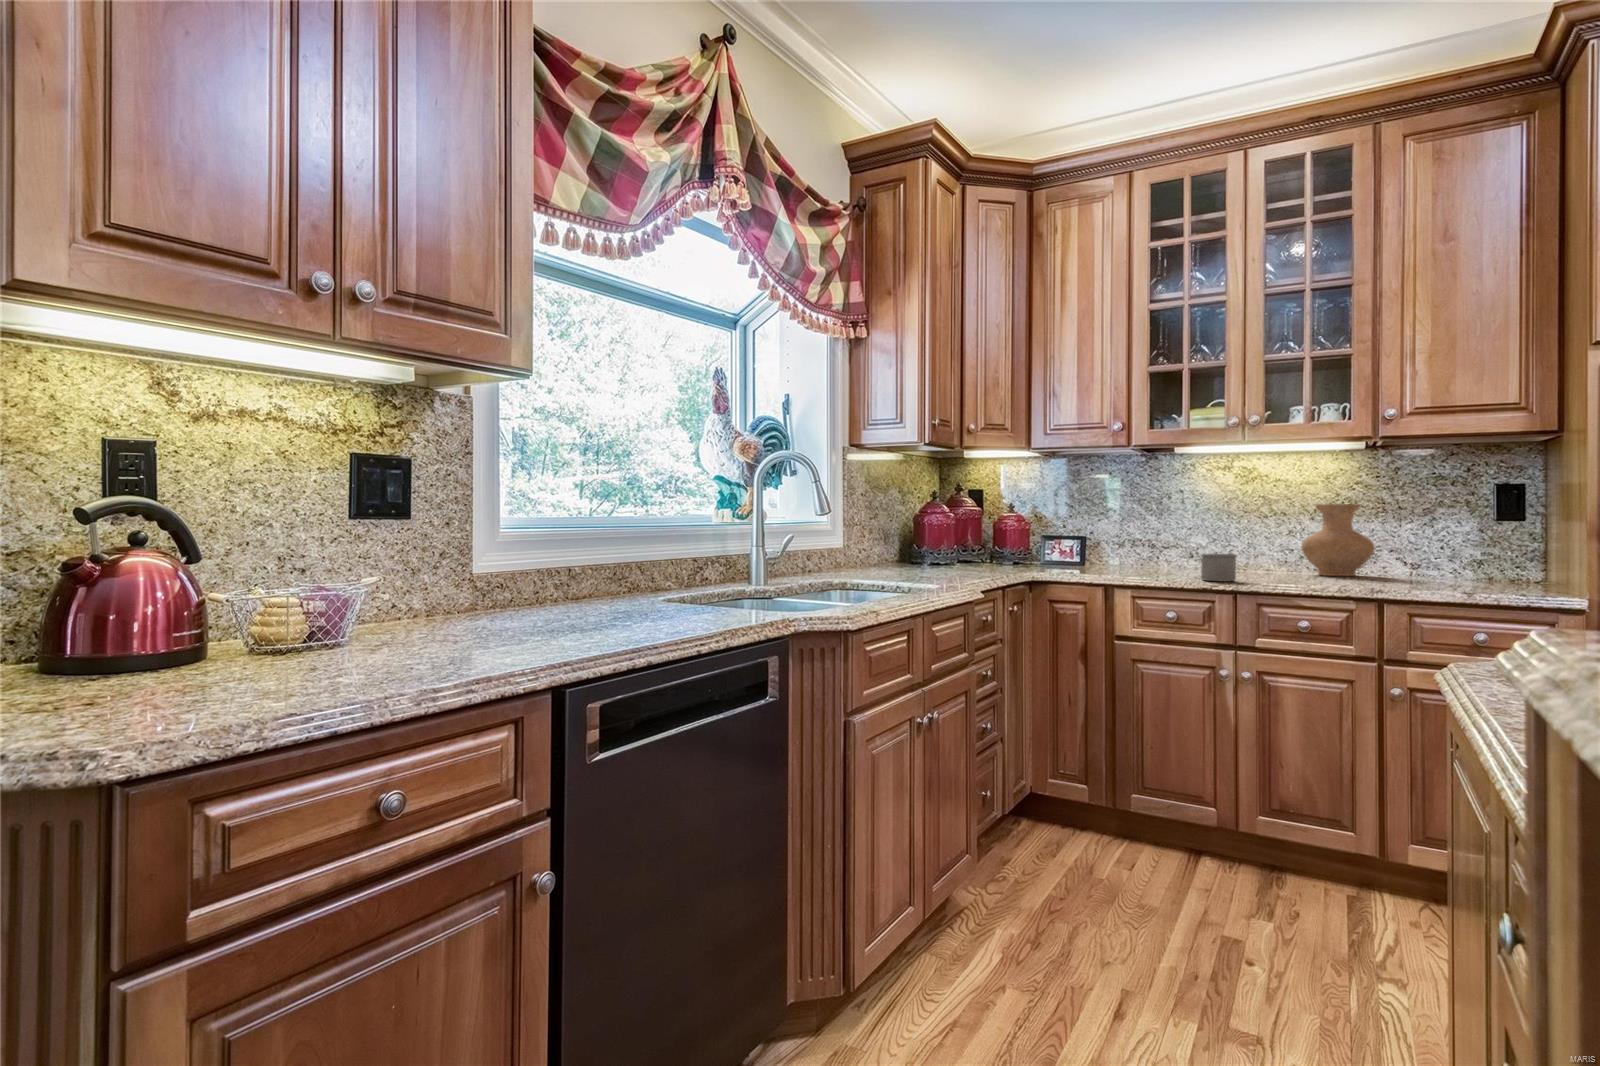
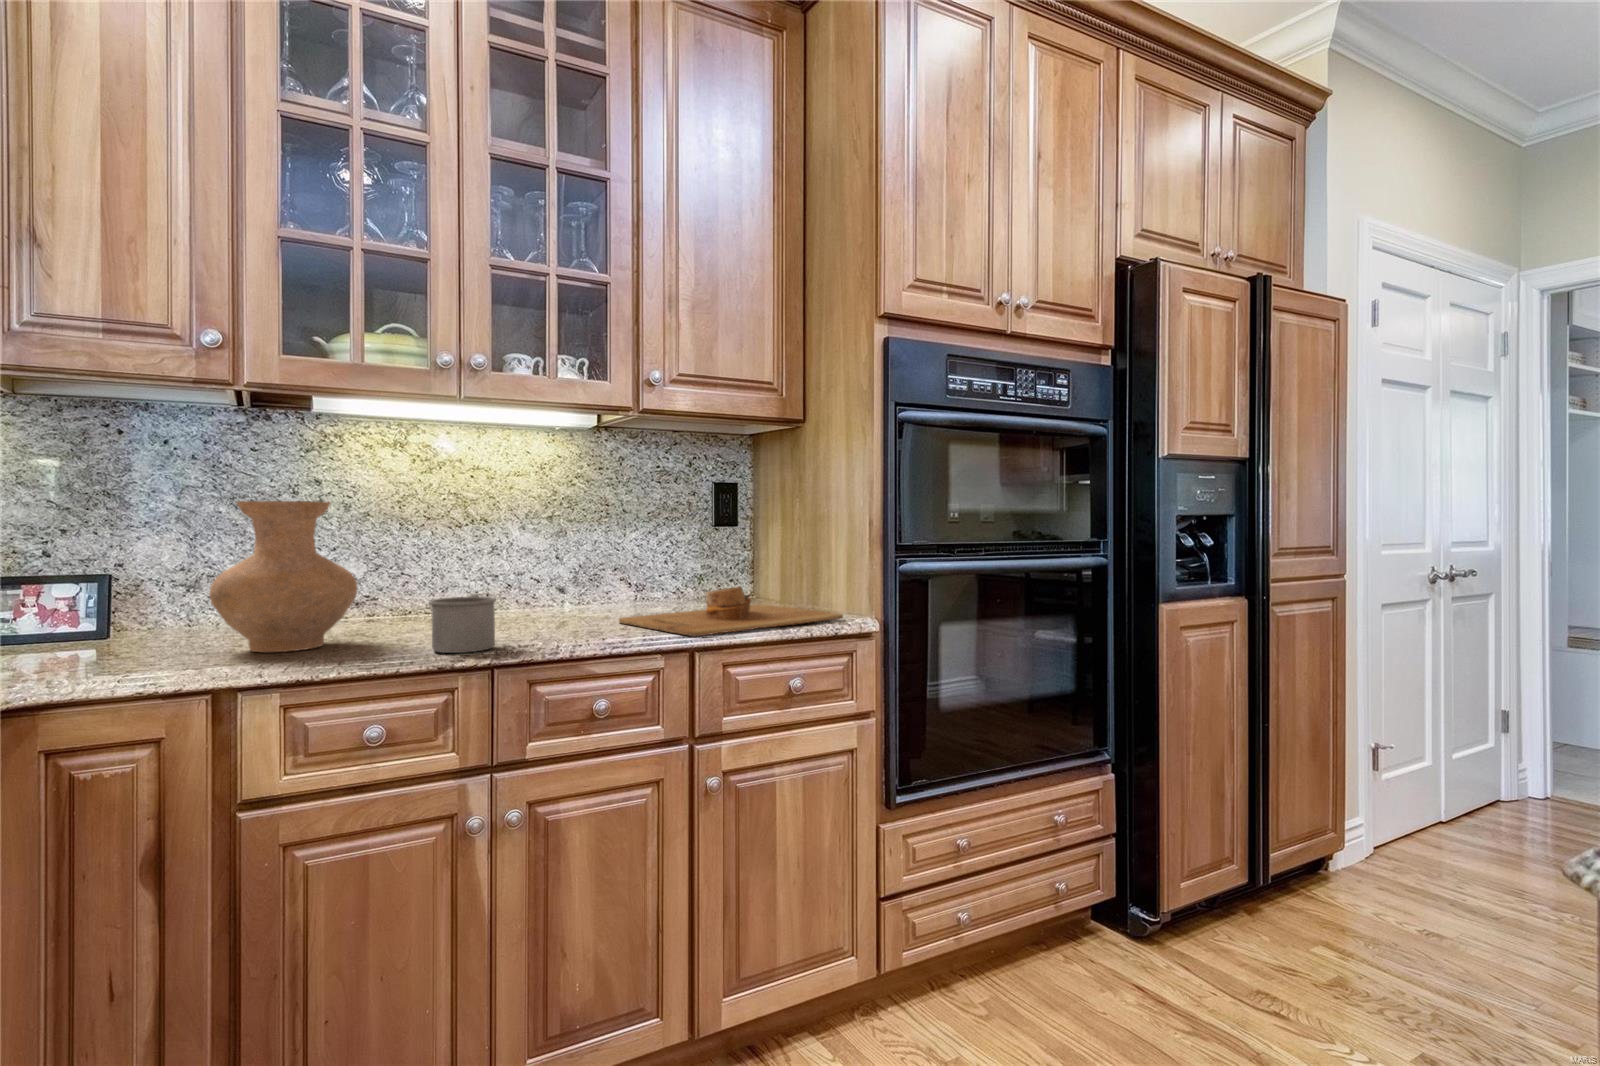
vase: present [1301,504,1374,576] -> present [209,501,357,652]
cutting board: none [1345,562,1539,594] -> present [619,586,843,637]

